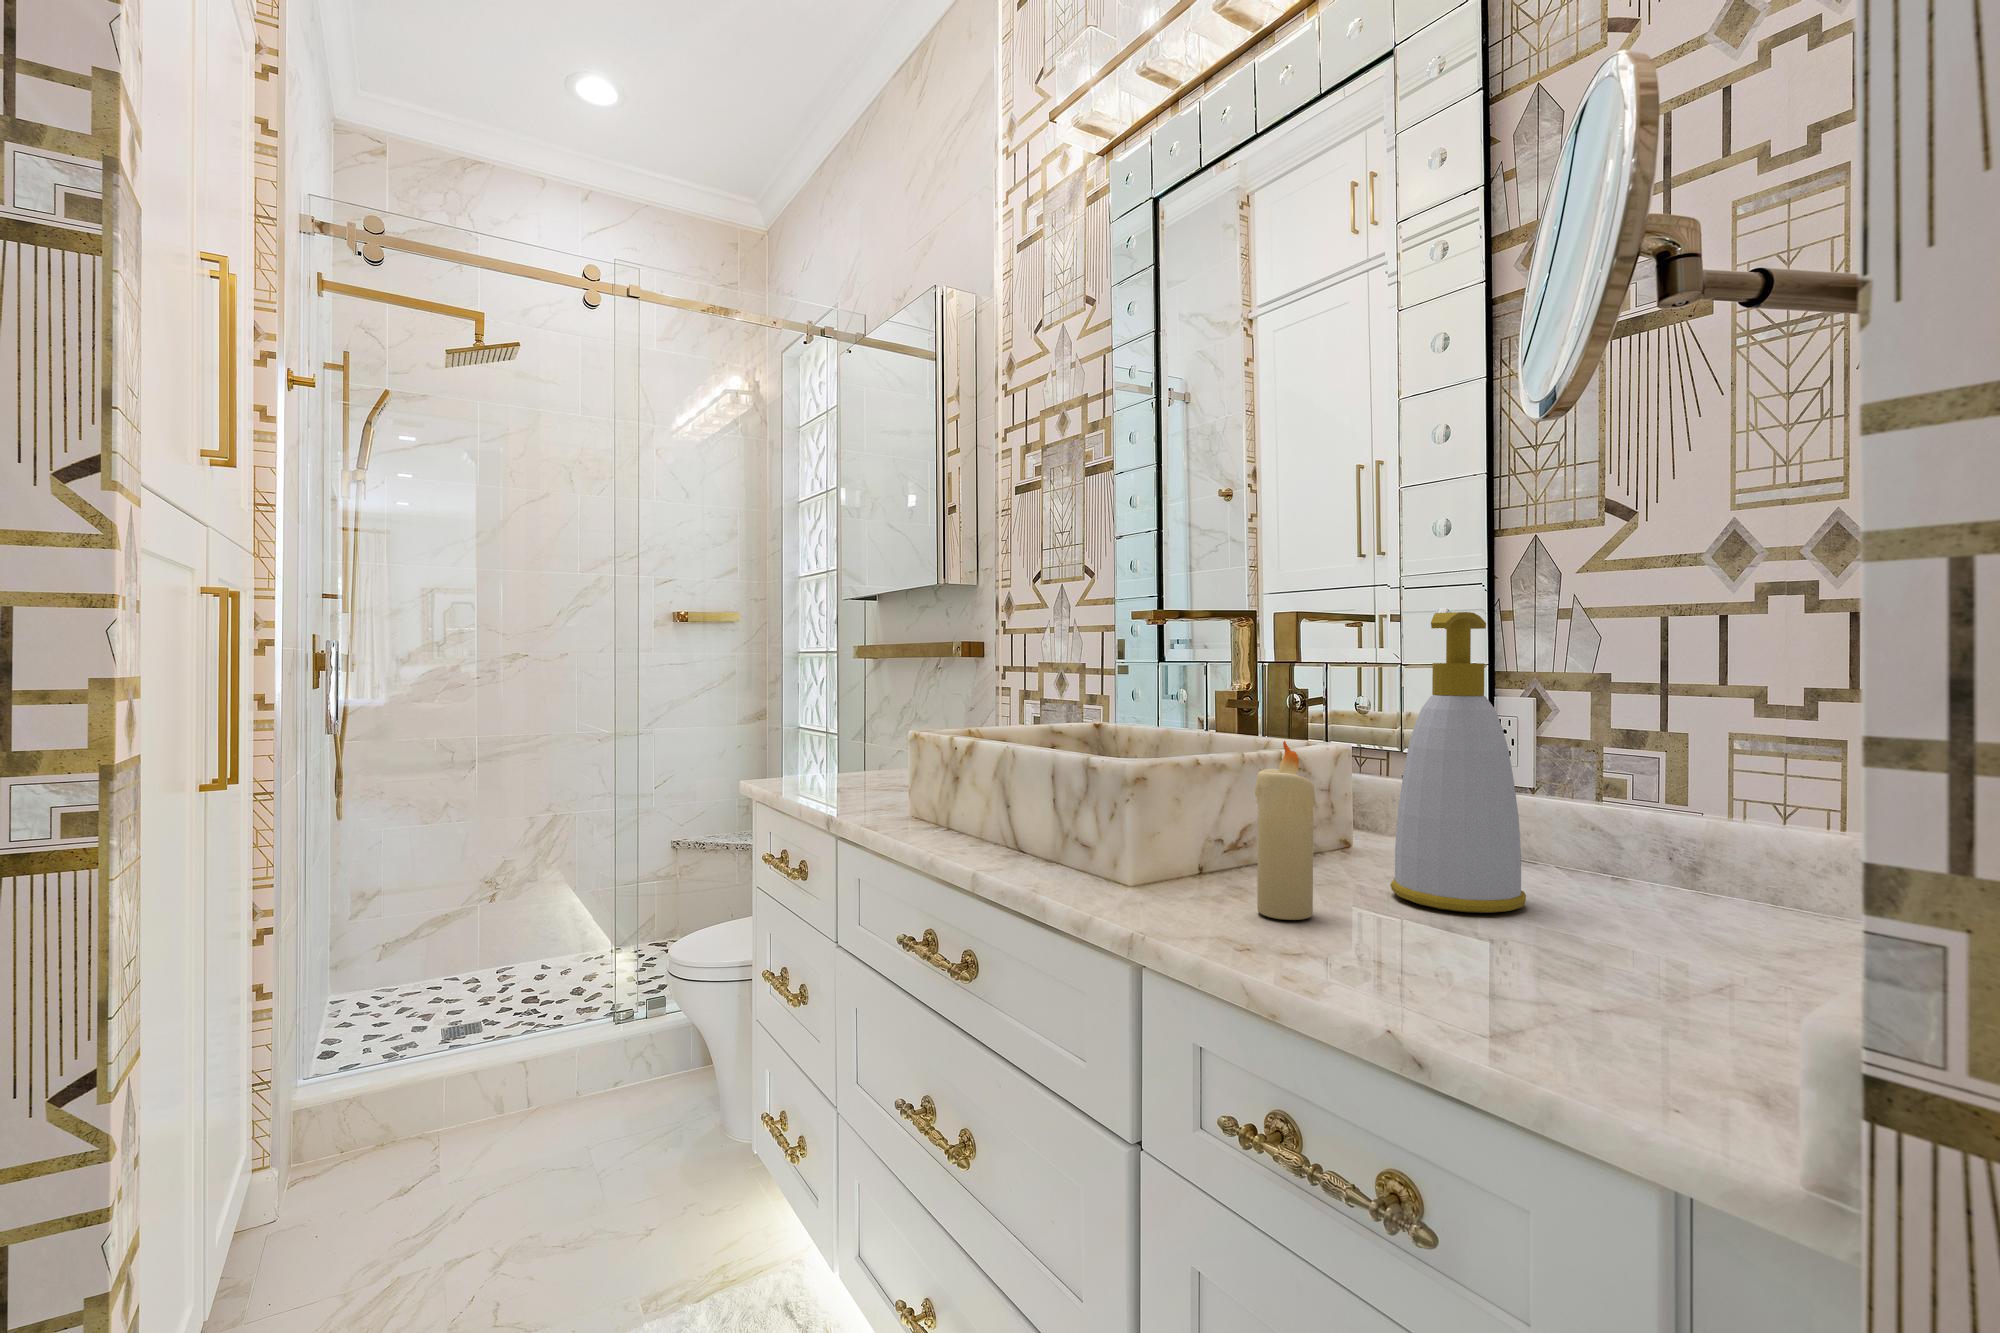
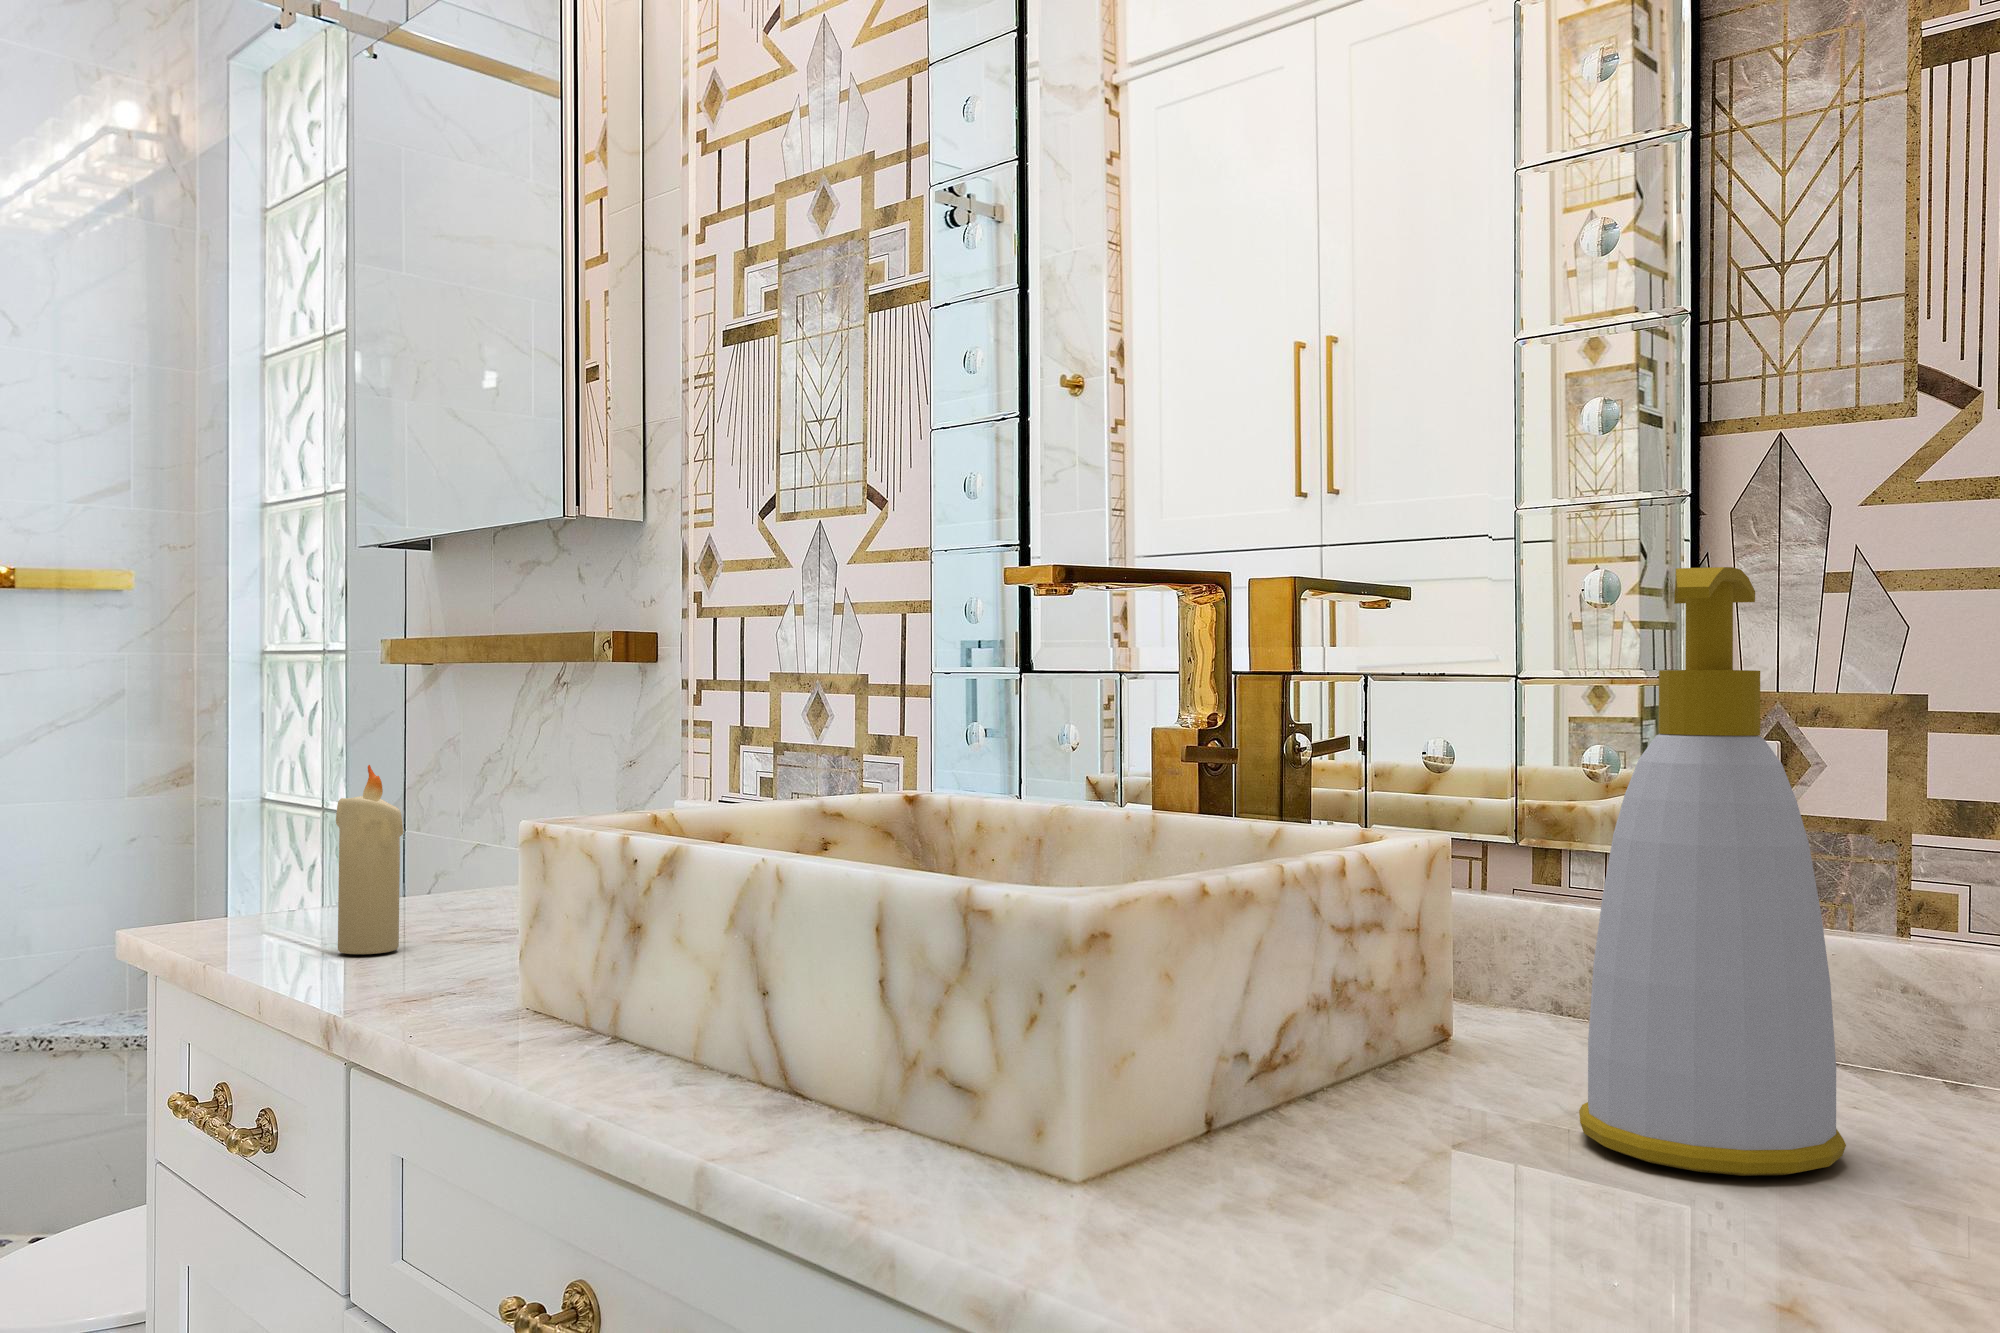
candle: present [1255,741,1316,920] -> present [336,765,403,954]

